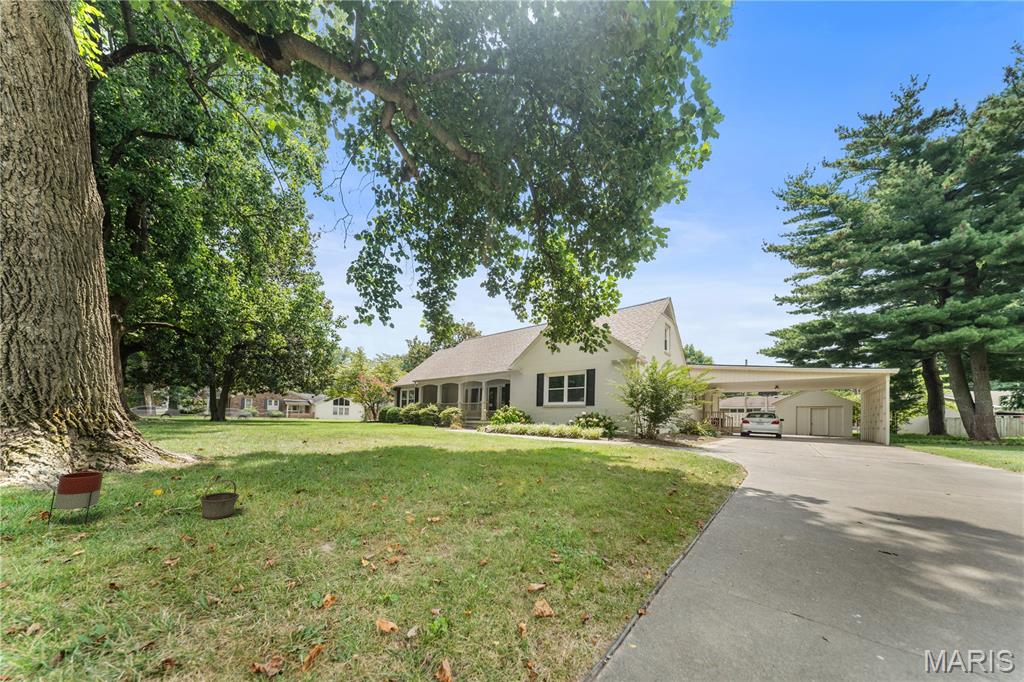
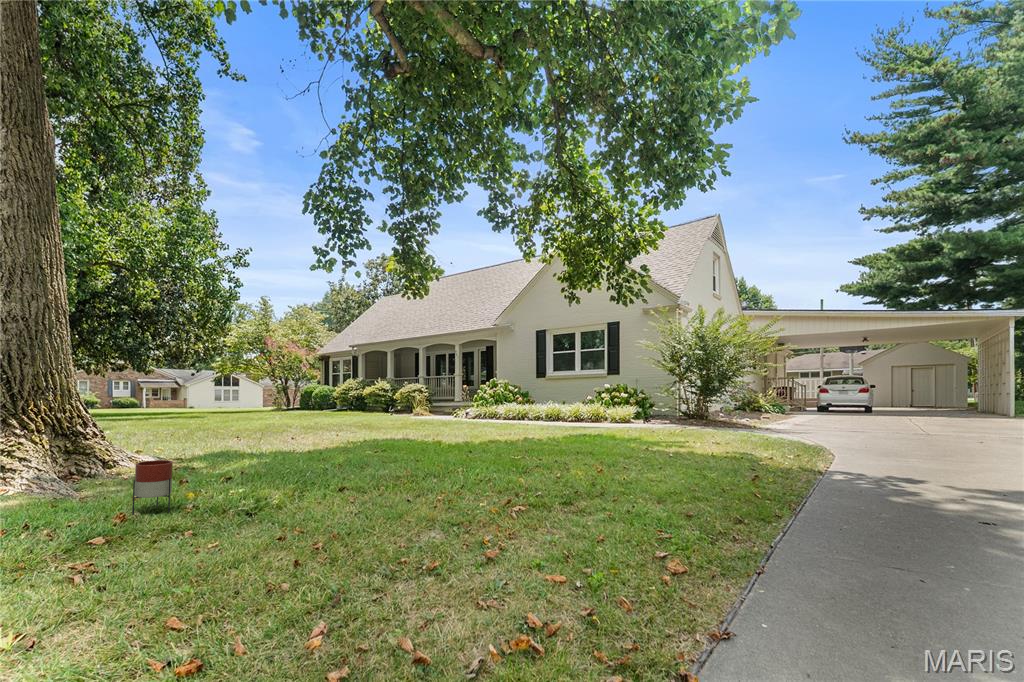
basket: present [200,480,239,519] -> none [262,465,299,506]

